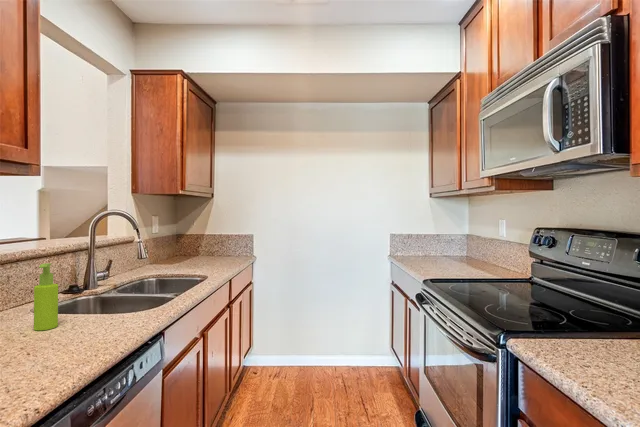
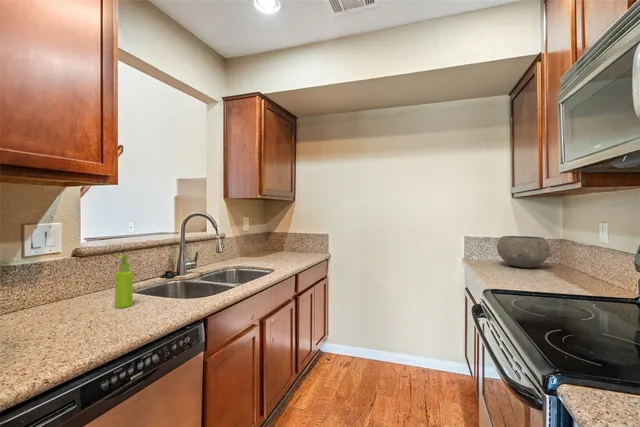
ceramic bowl: none [420,233,463,261] -> present [497,236,552,268]

